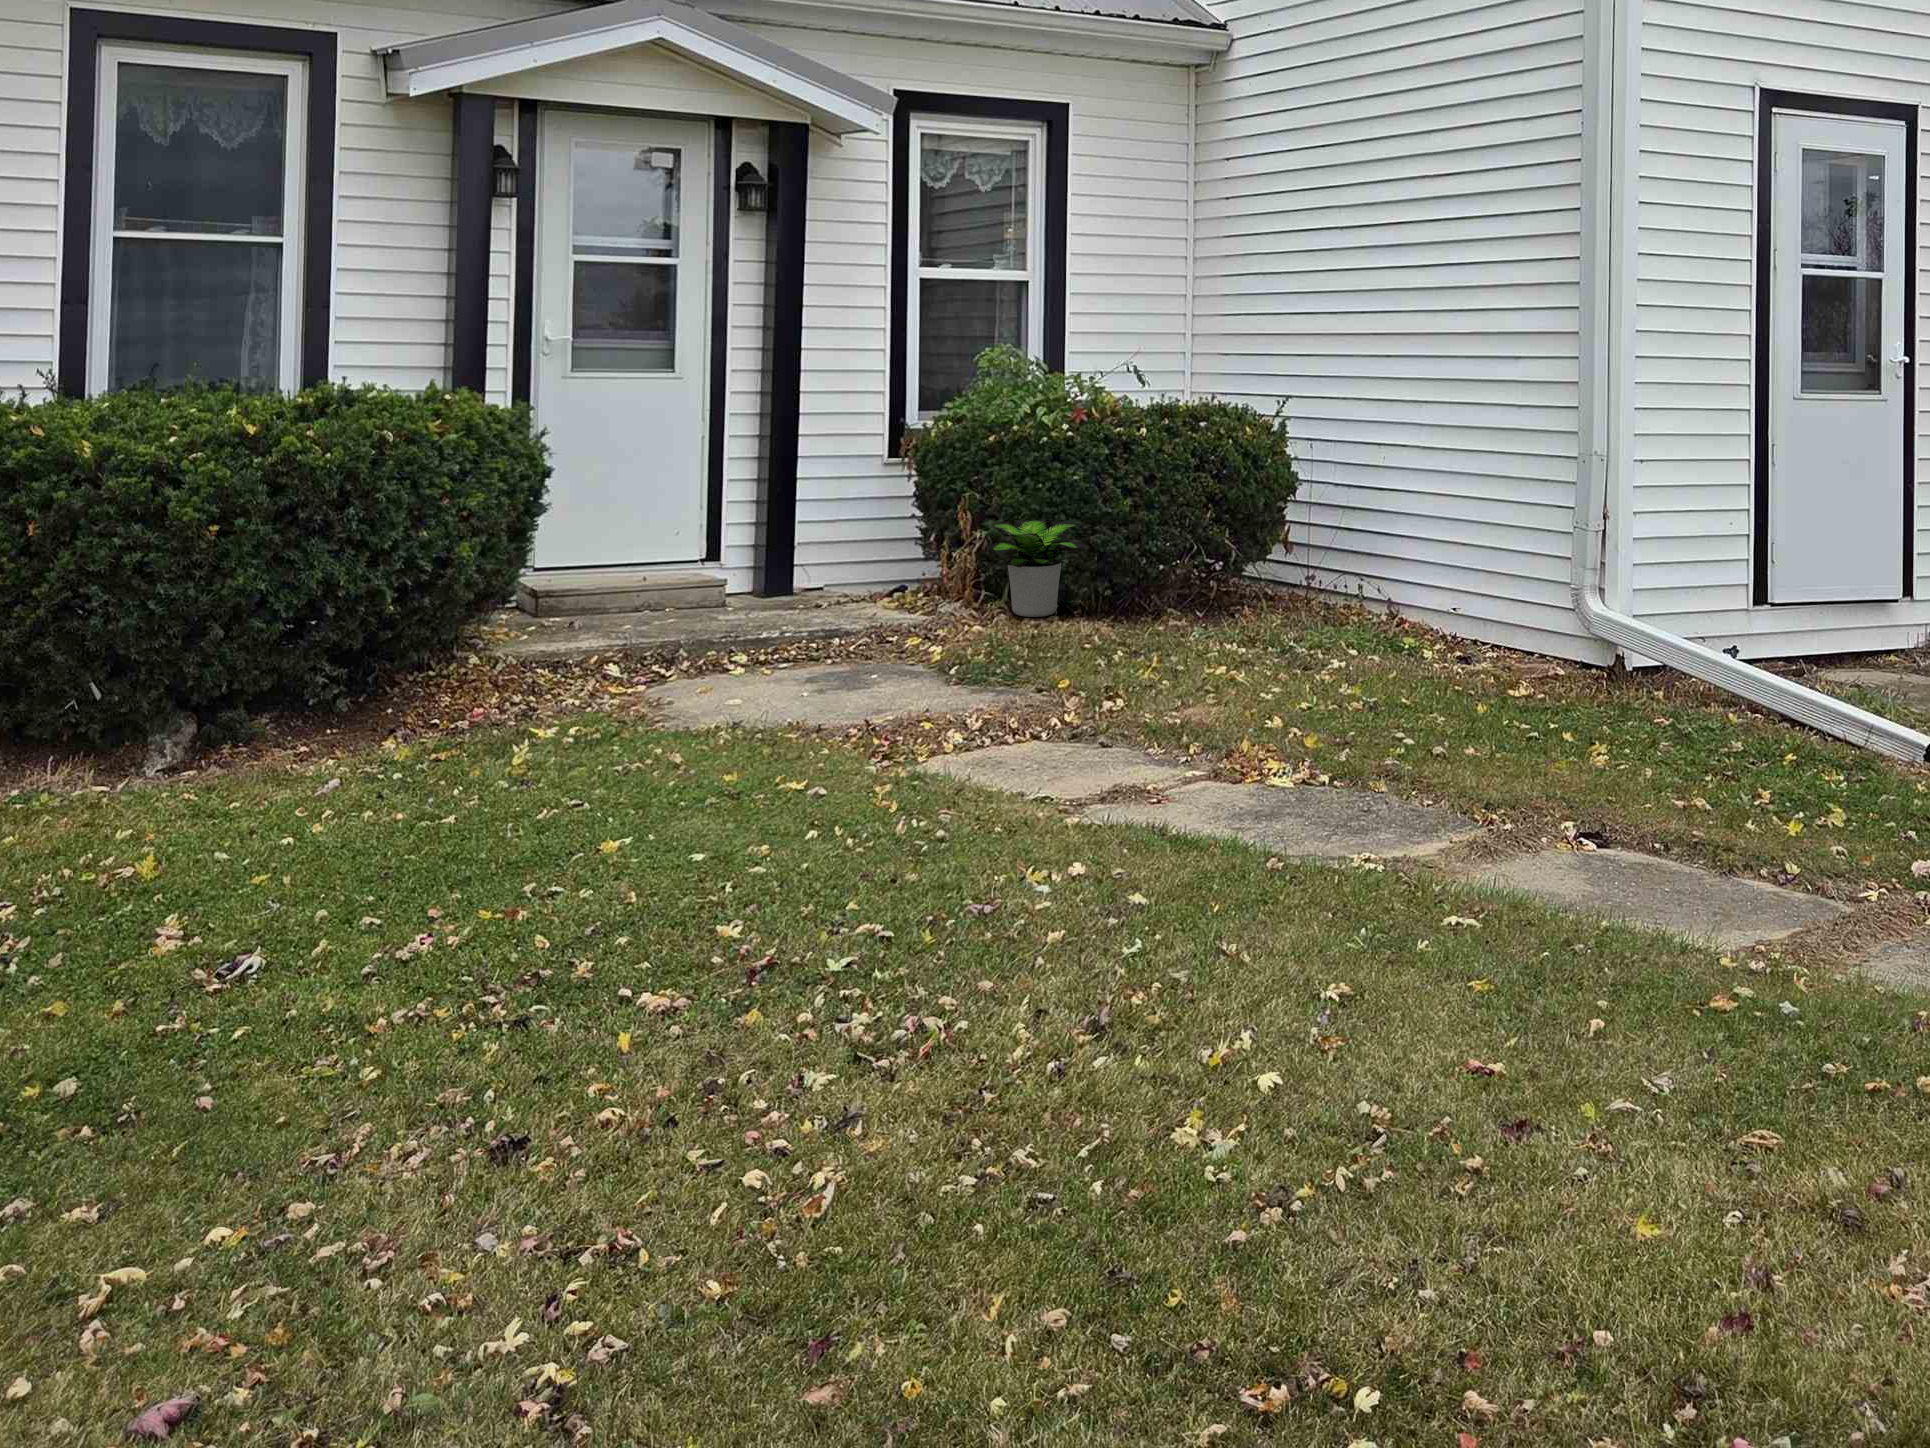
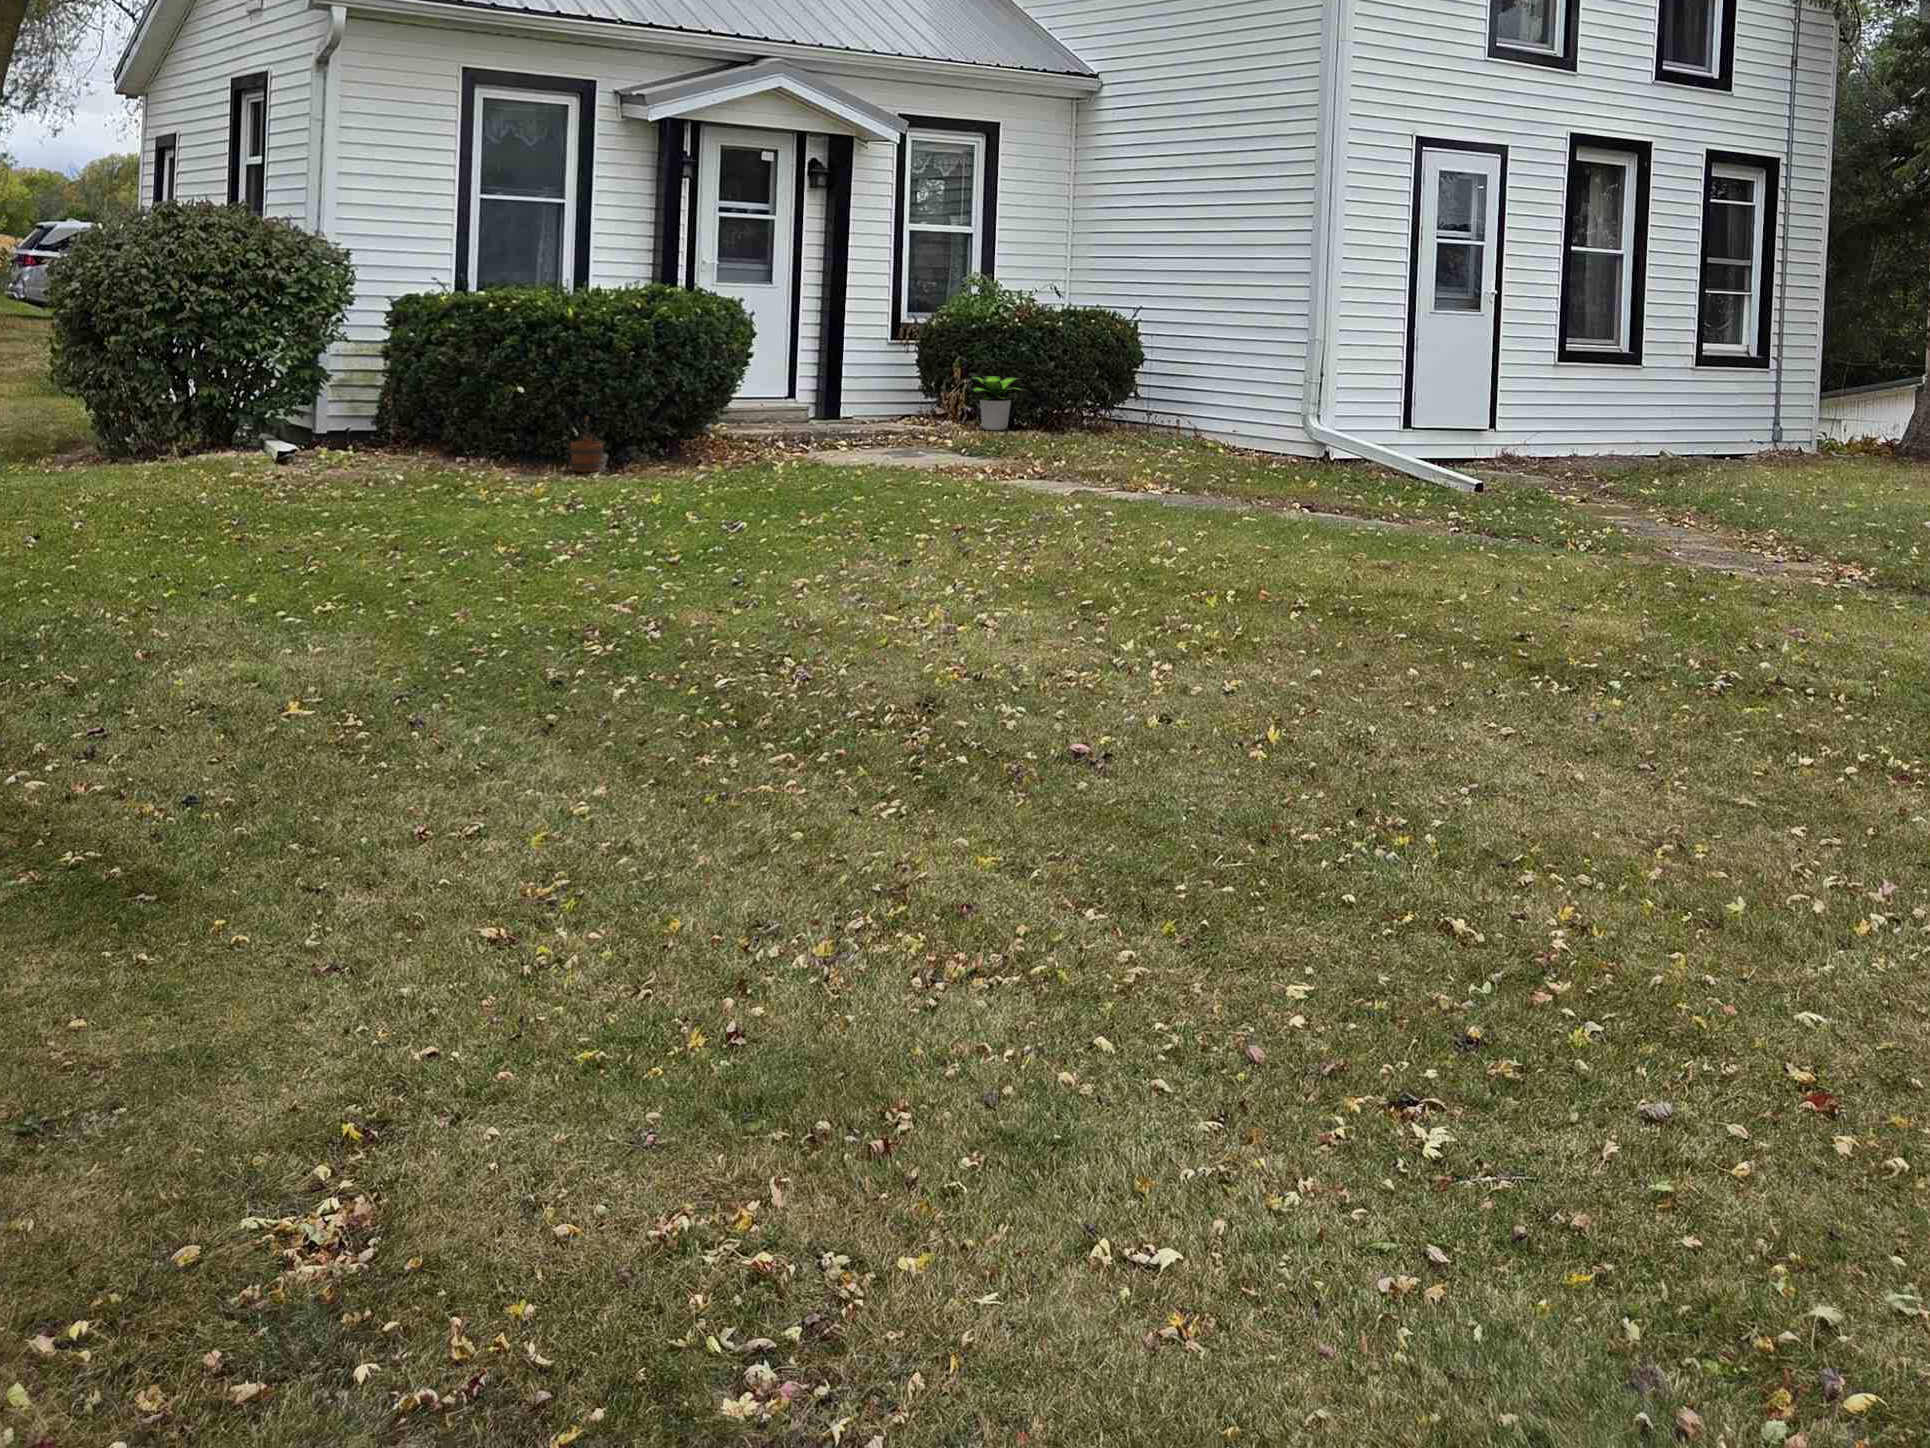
wooden bucket: none [95,656,169,771] -> present [570,417,603,472]

